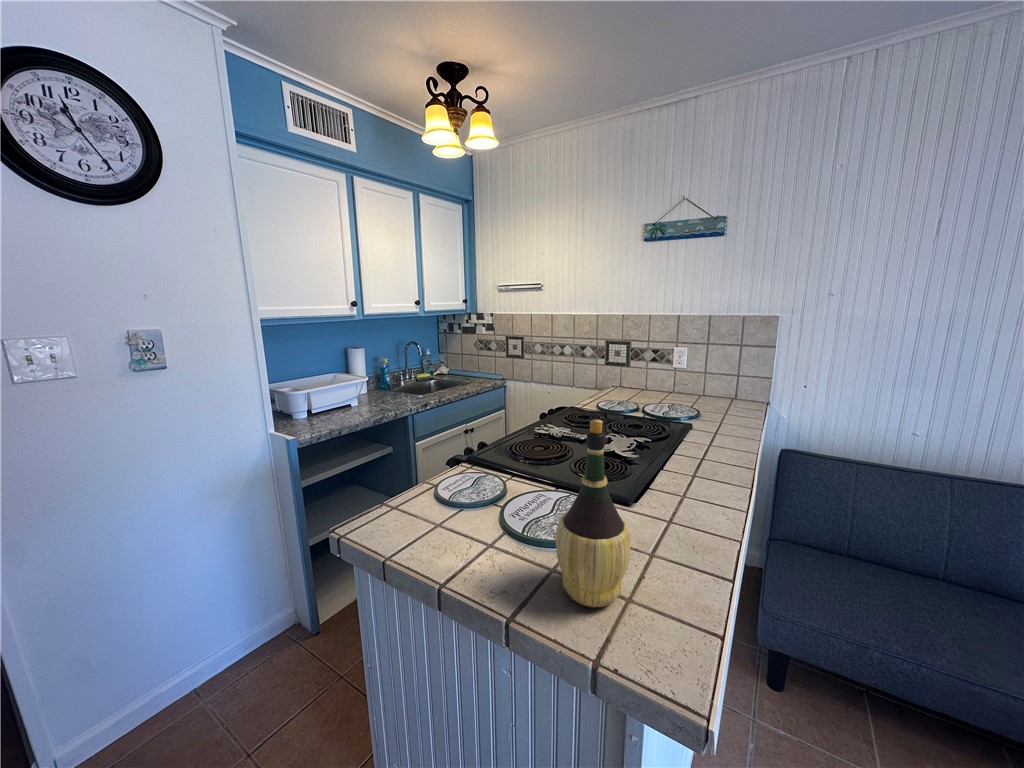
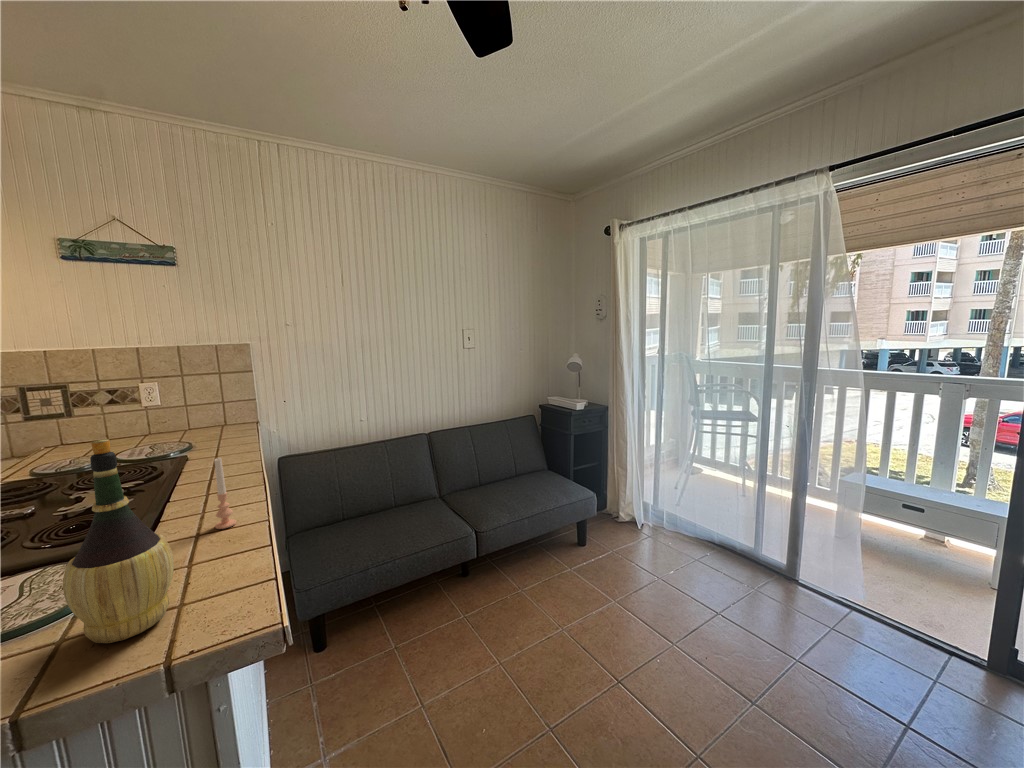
candle: none [687,451,708,529] -> present [214,458,236,529]

